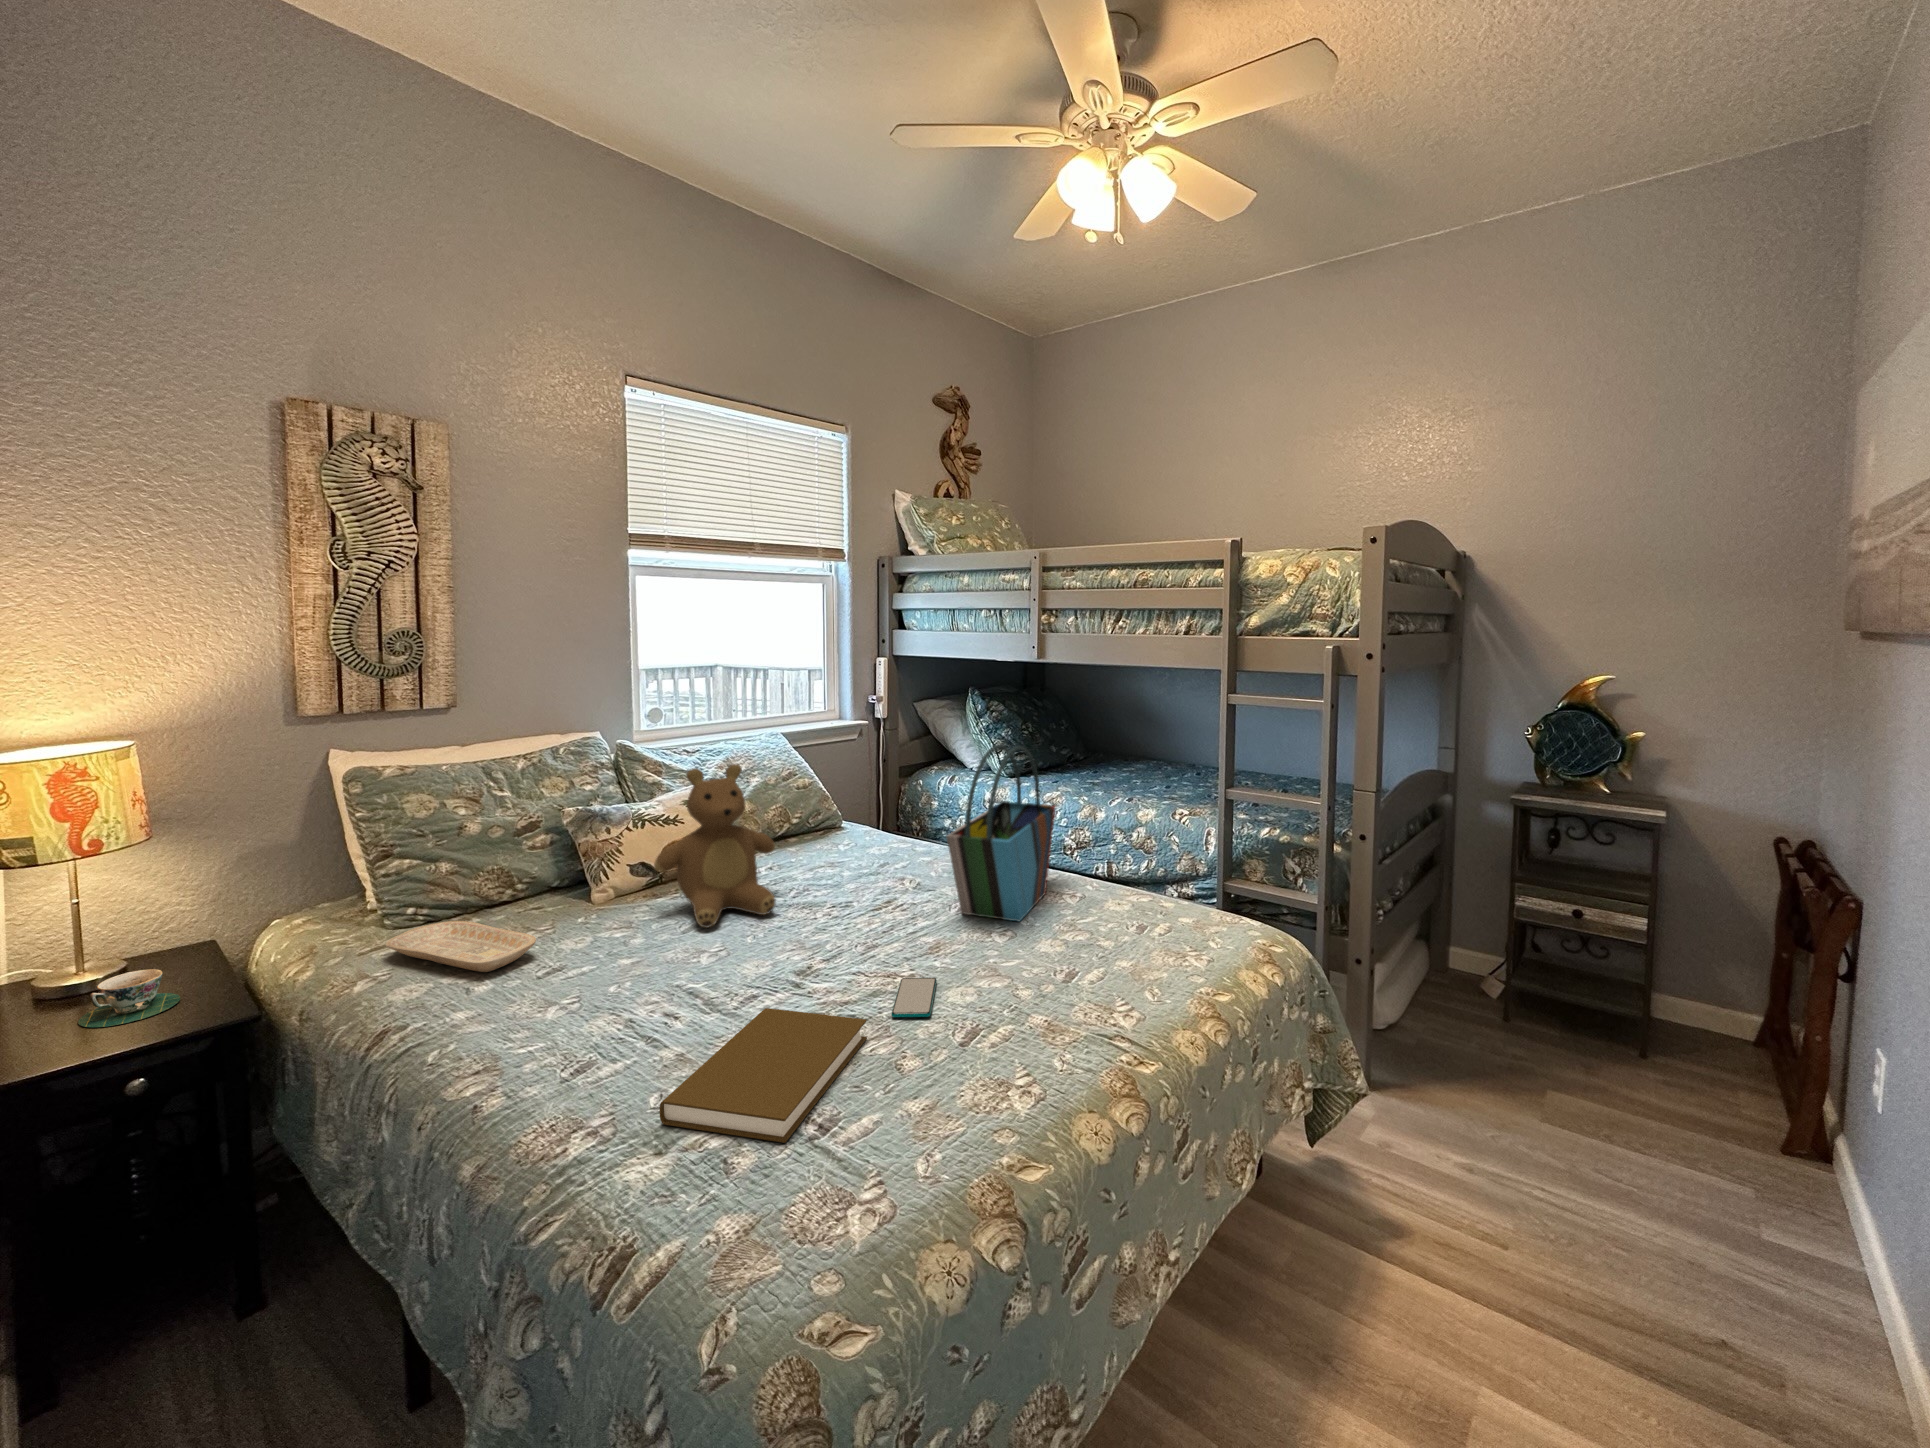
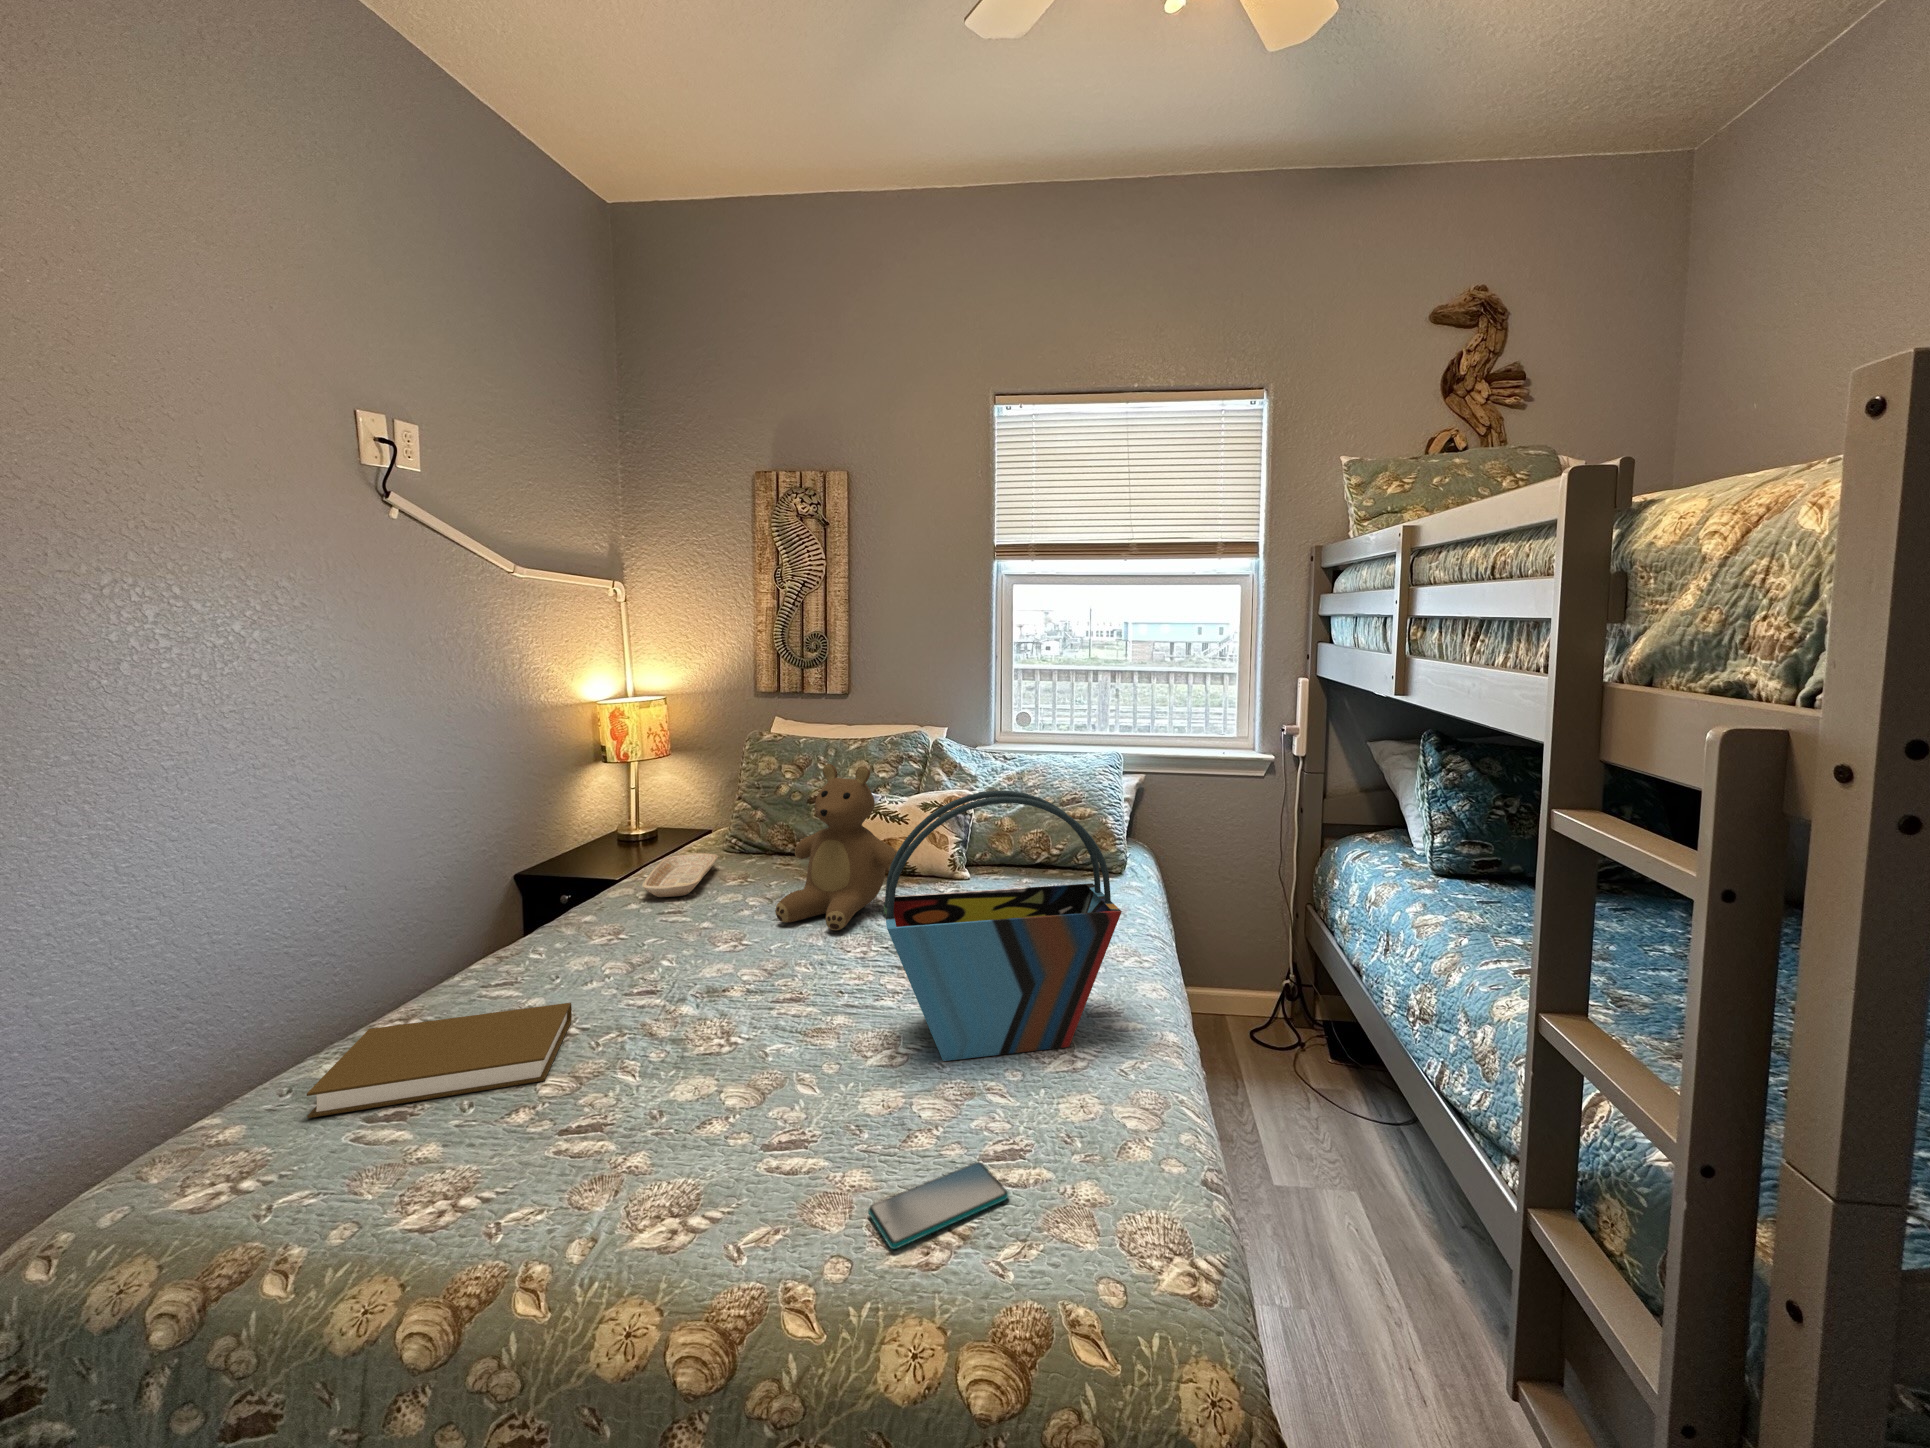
teacup: present [78,969,180,1027] -> none [583,836,630,864]
smartphone: present [891,978,937,1017] -> present [868,1162,1008,1249]

